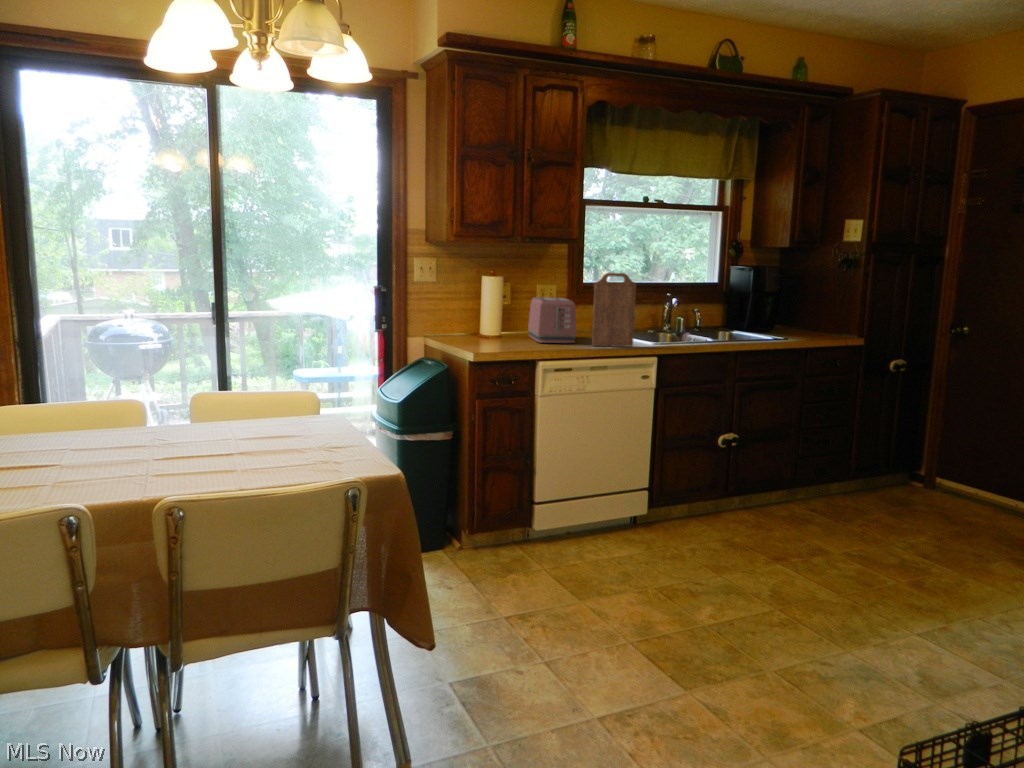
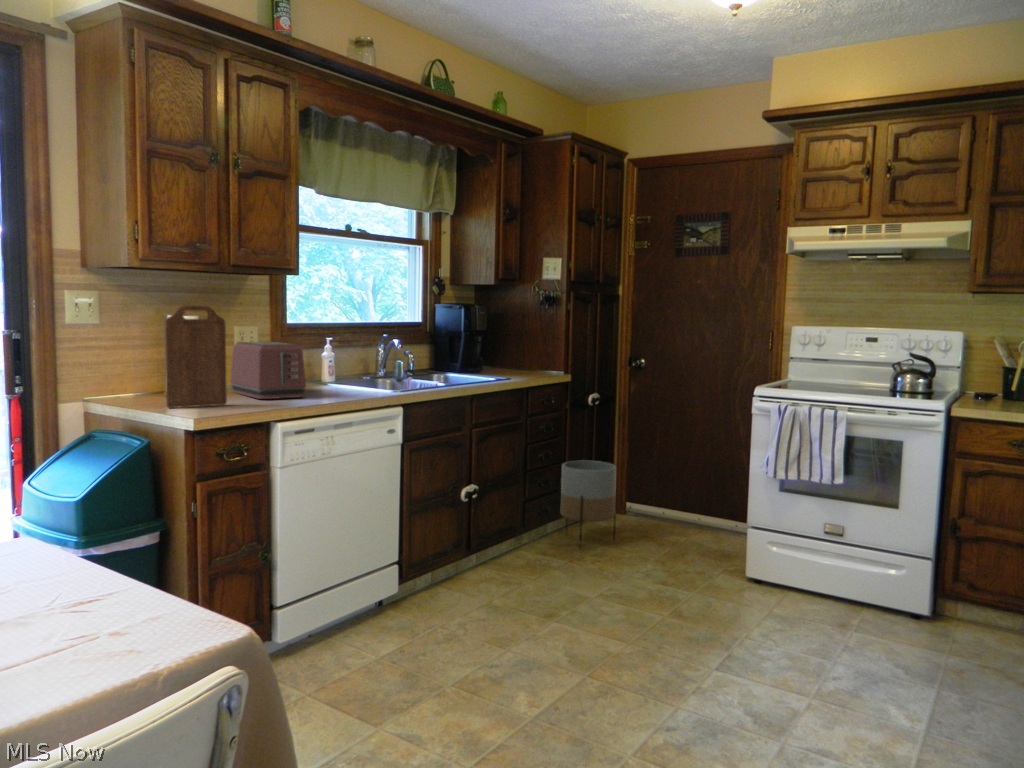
cutting board: present [592,273,636,346] -> present [164,305,227,408]
planter: none [839,425,904,512] -> present [560,460,616,548]

